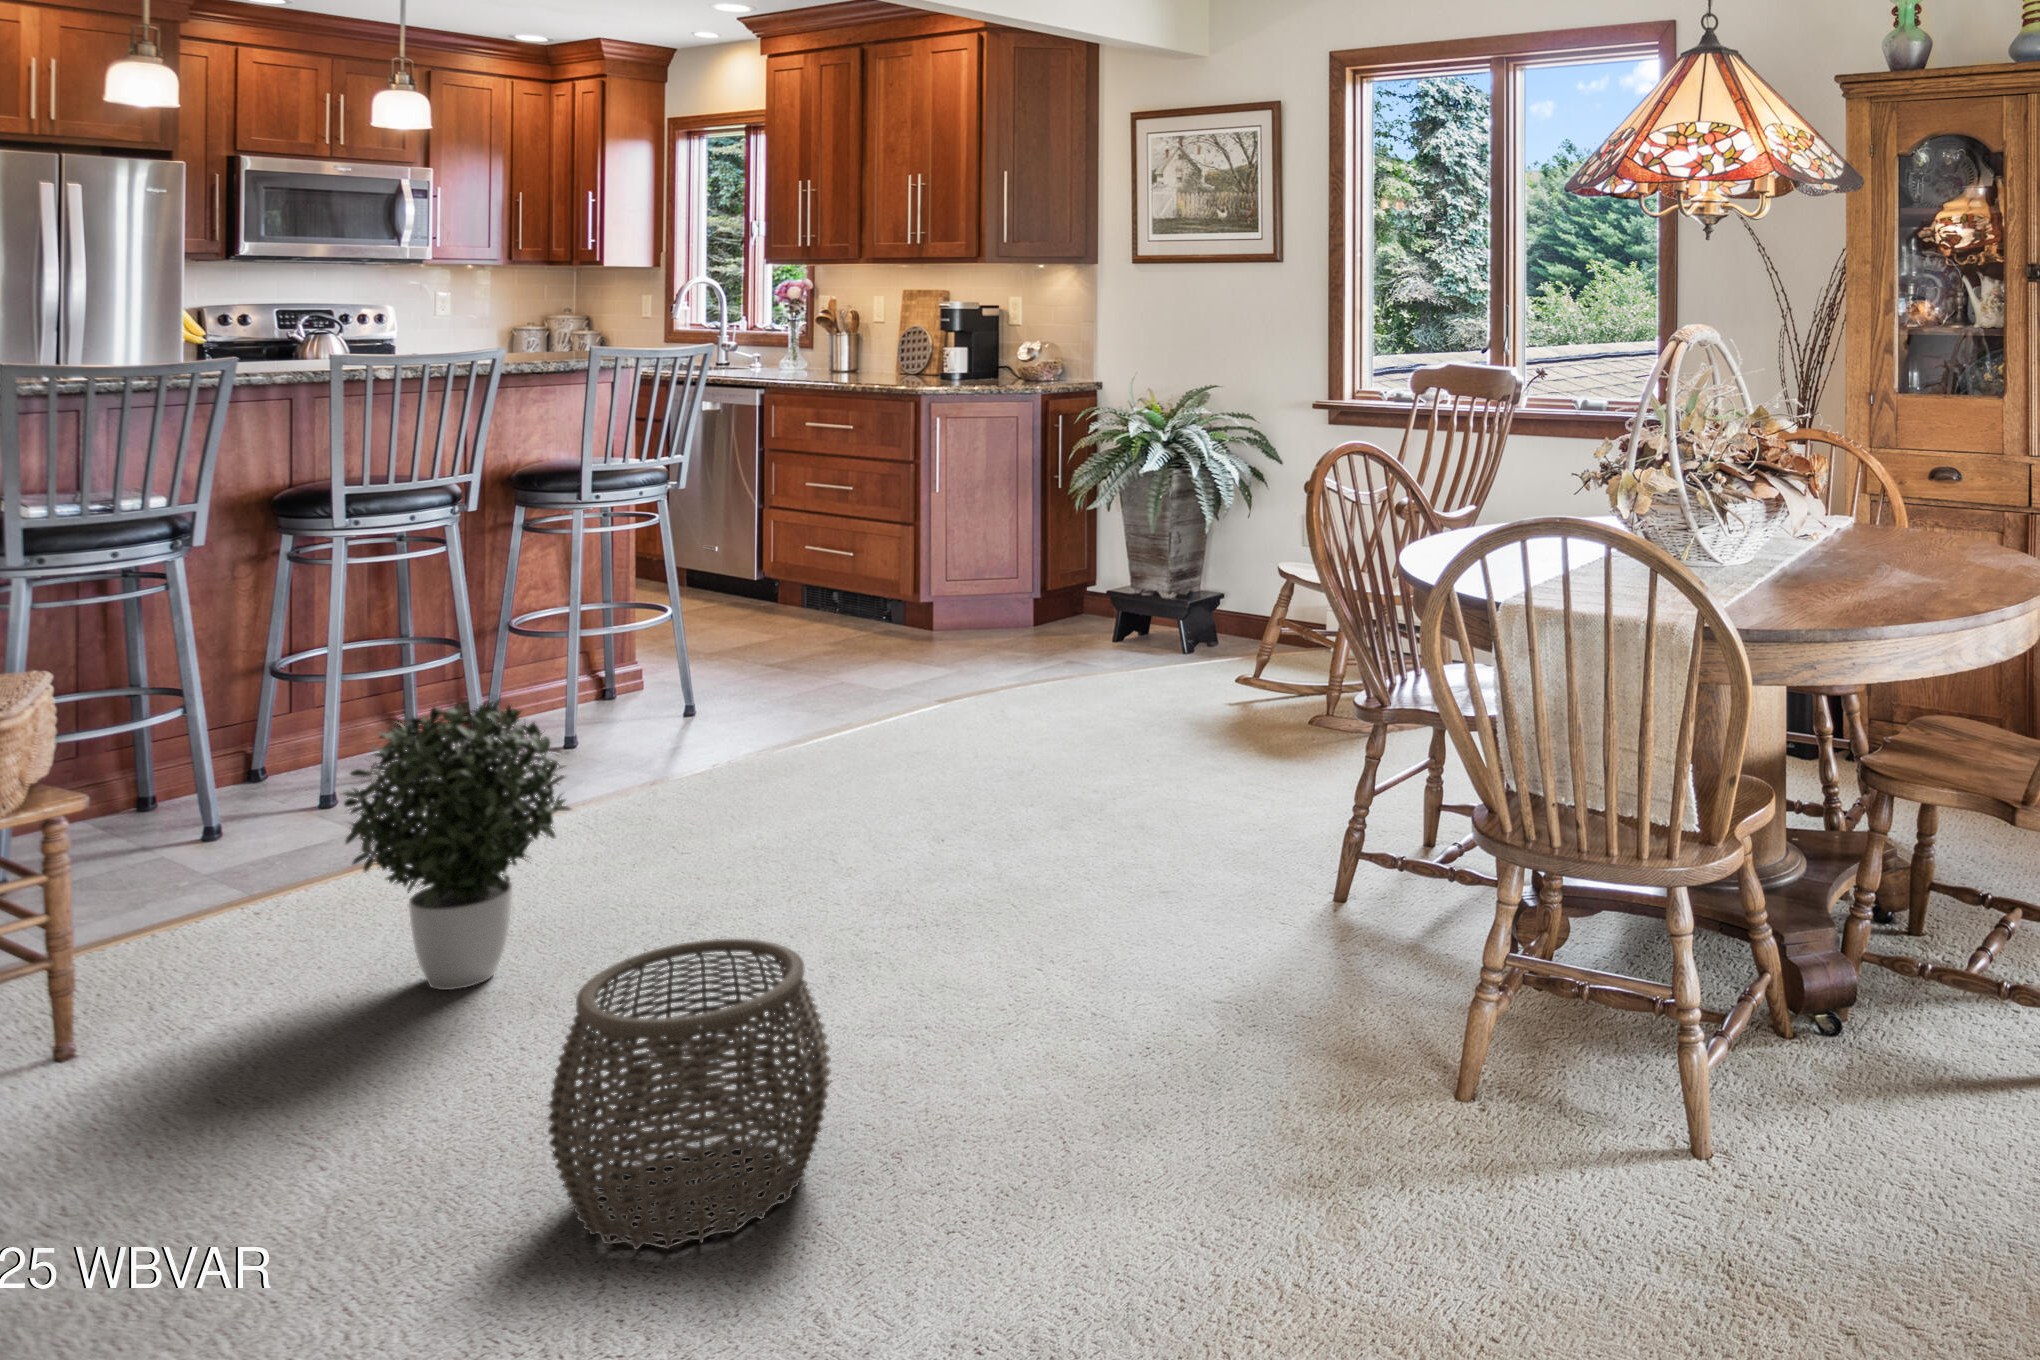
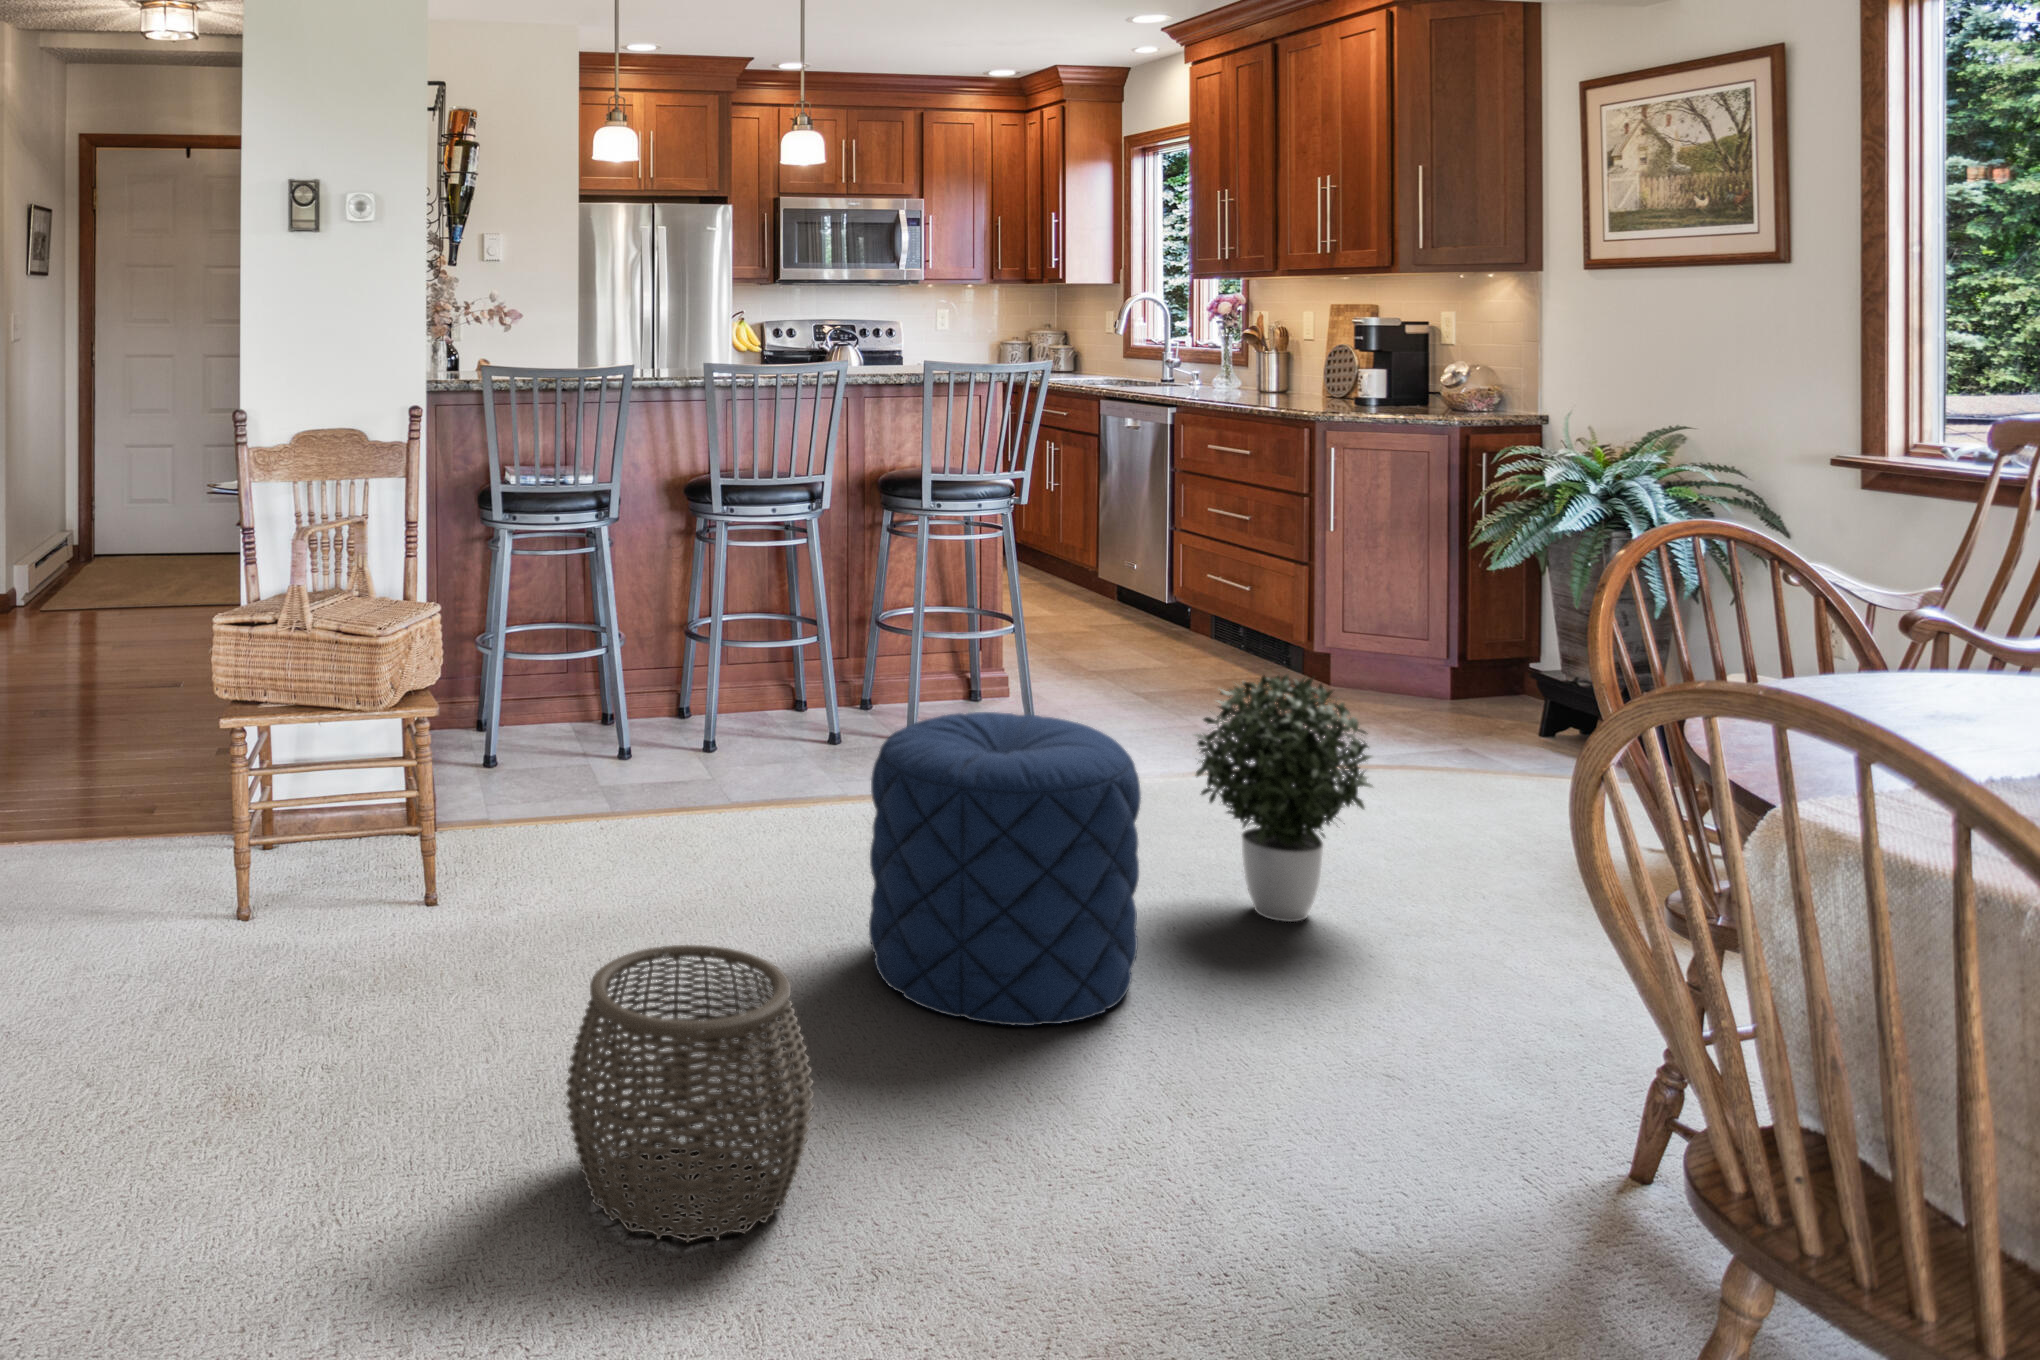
pouf: none [707,673,974,970] -> present [869,712,1141,1026]
potted plant: present [343,700,571,990] -> present [1195,675,1372,922]

